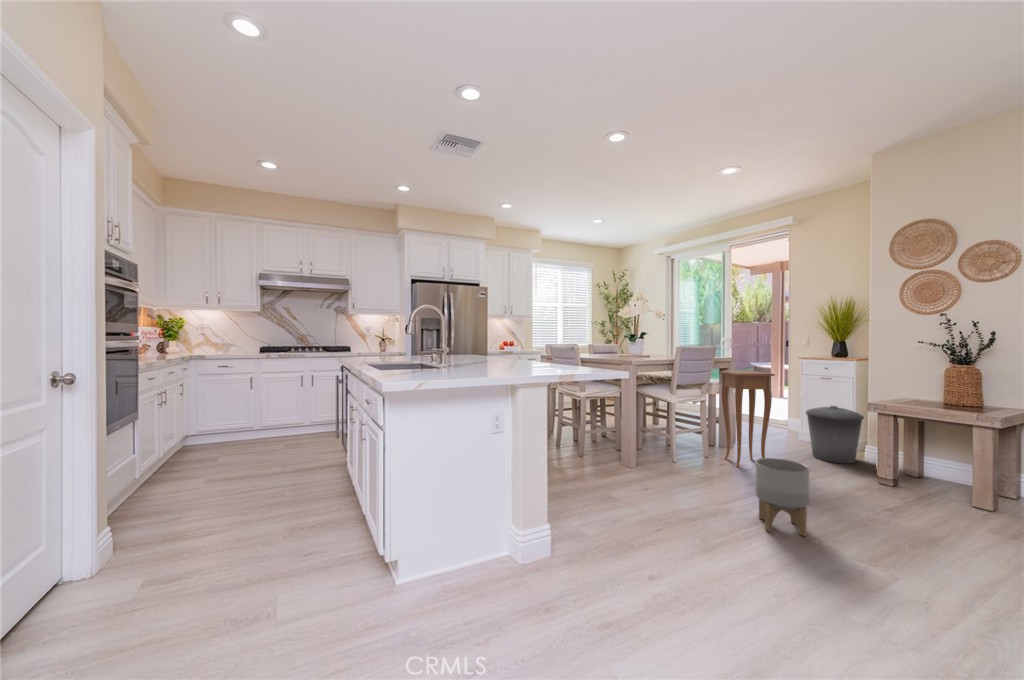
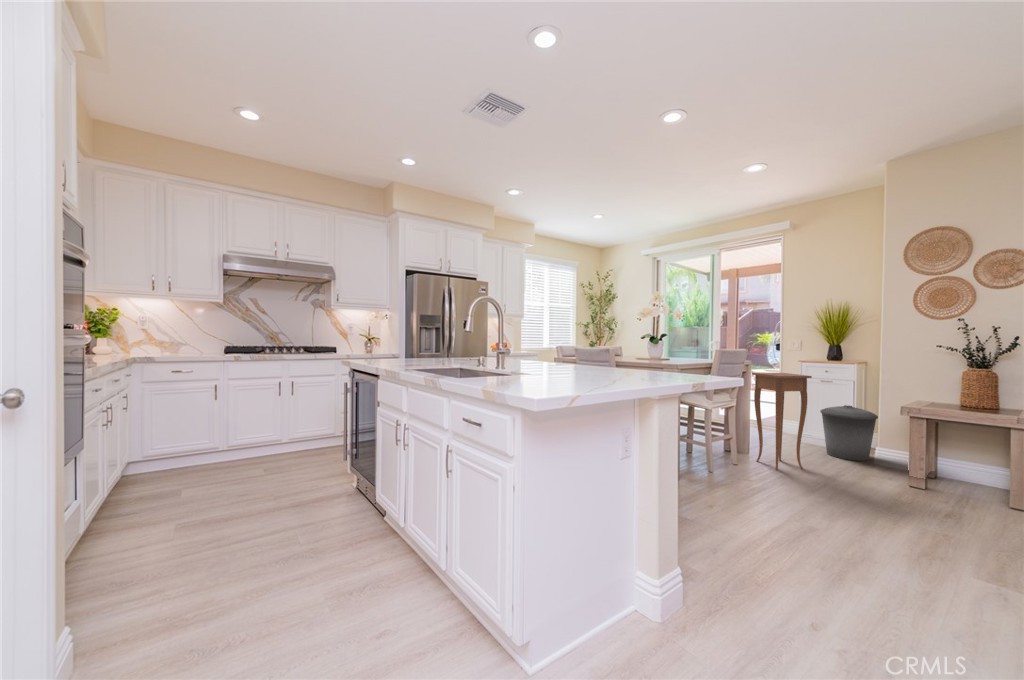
planter: present [756,458,810,536] -> none [856,466,921,549]

